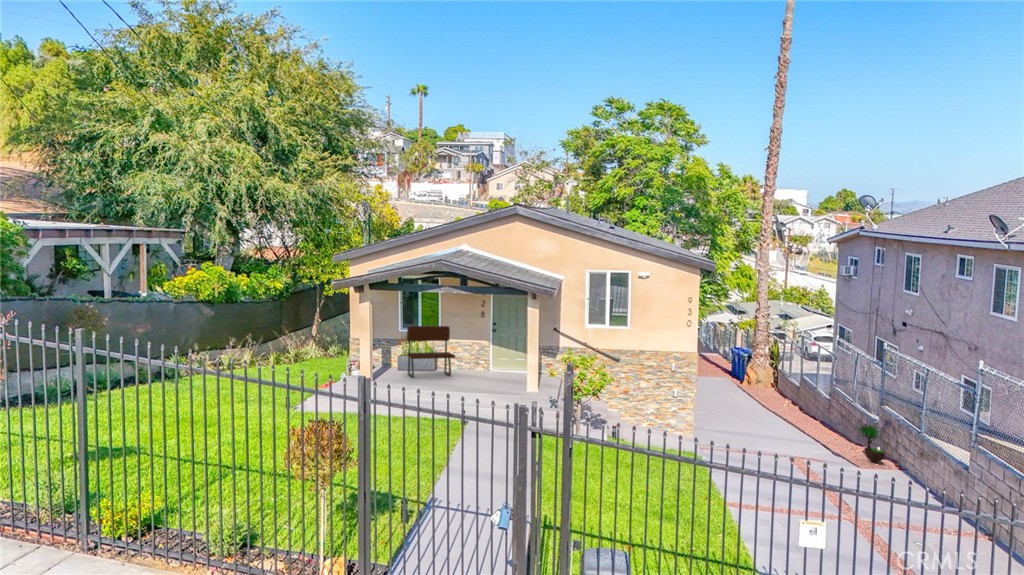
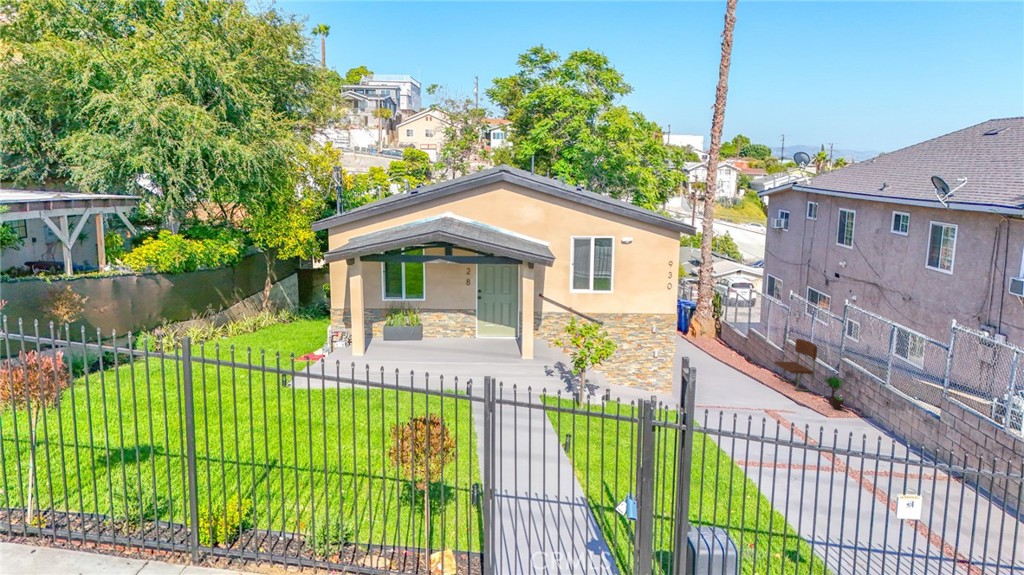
bench: present [407,326,455,377] -> present [775,339,817,391]

